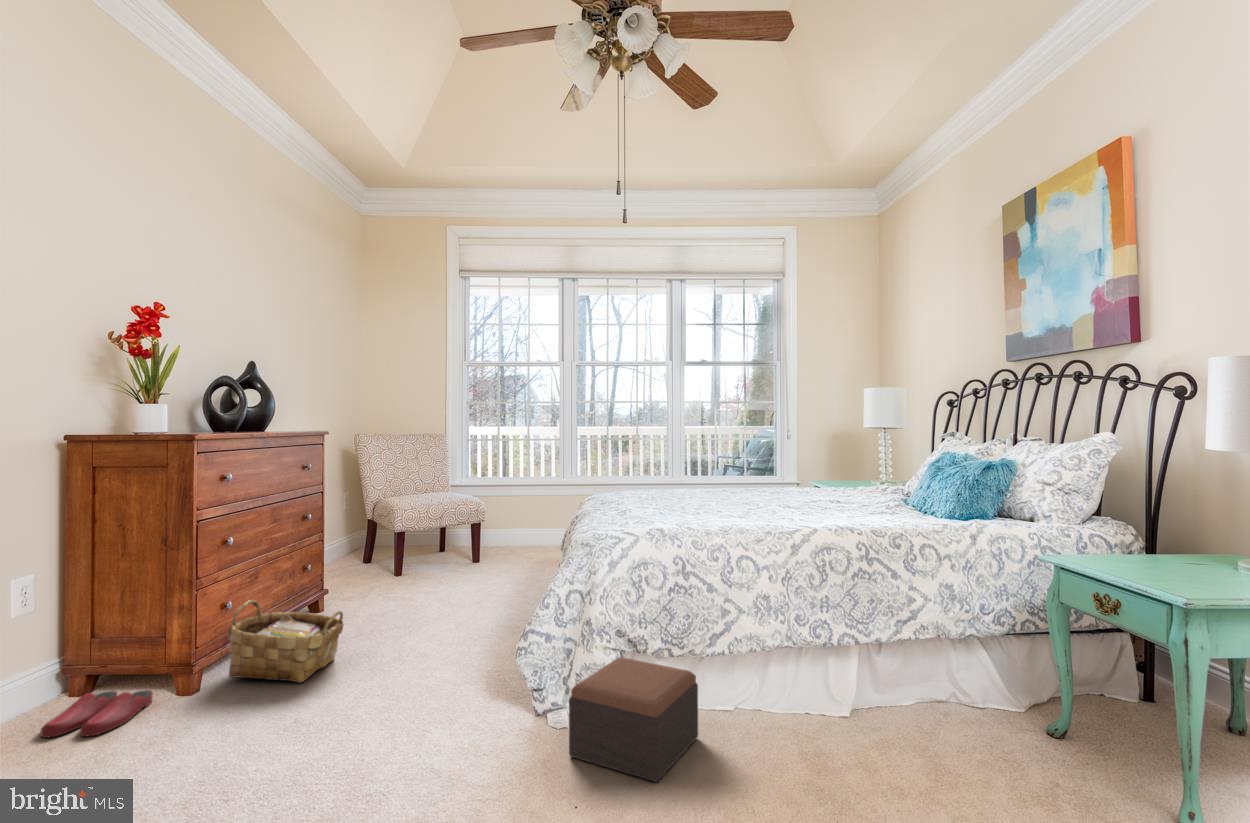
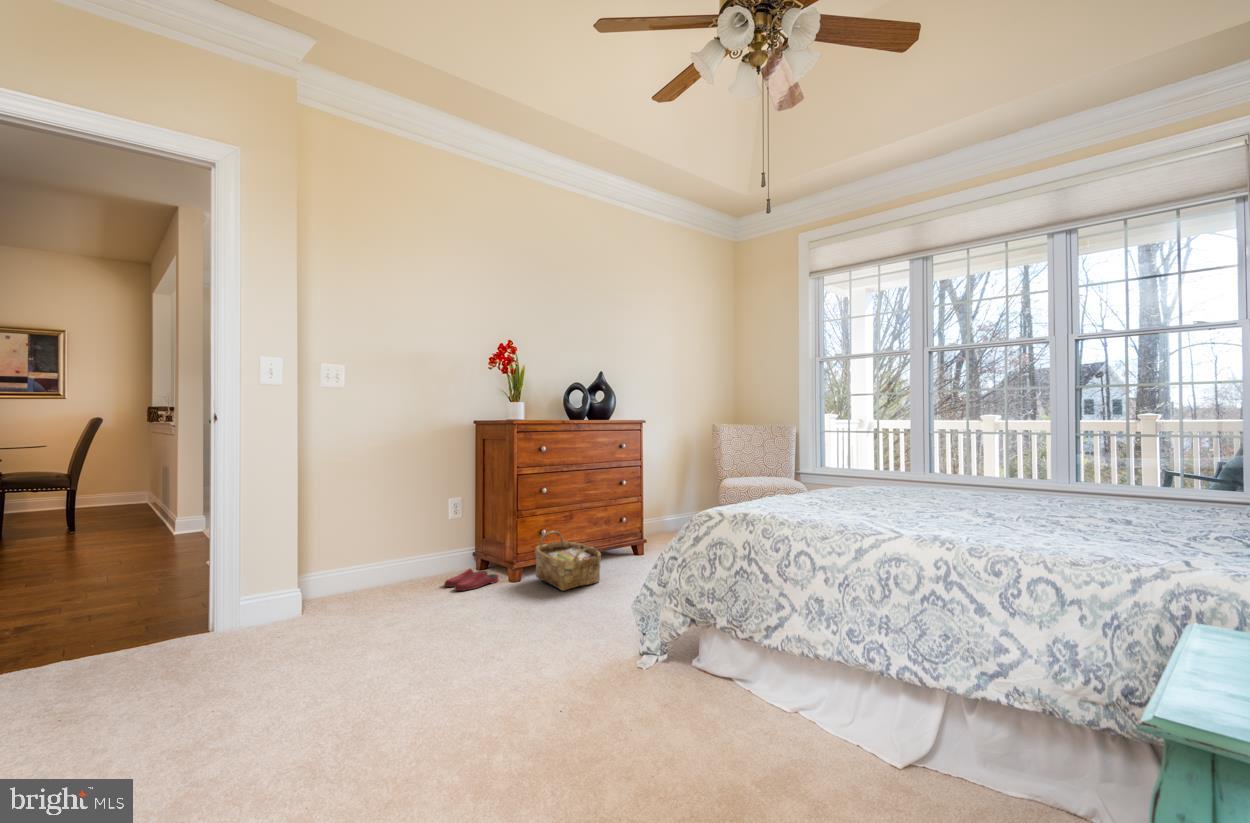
footstool: present [569,657,698,782] -> none [613,623,720,729]

